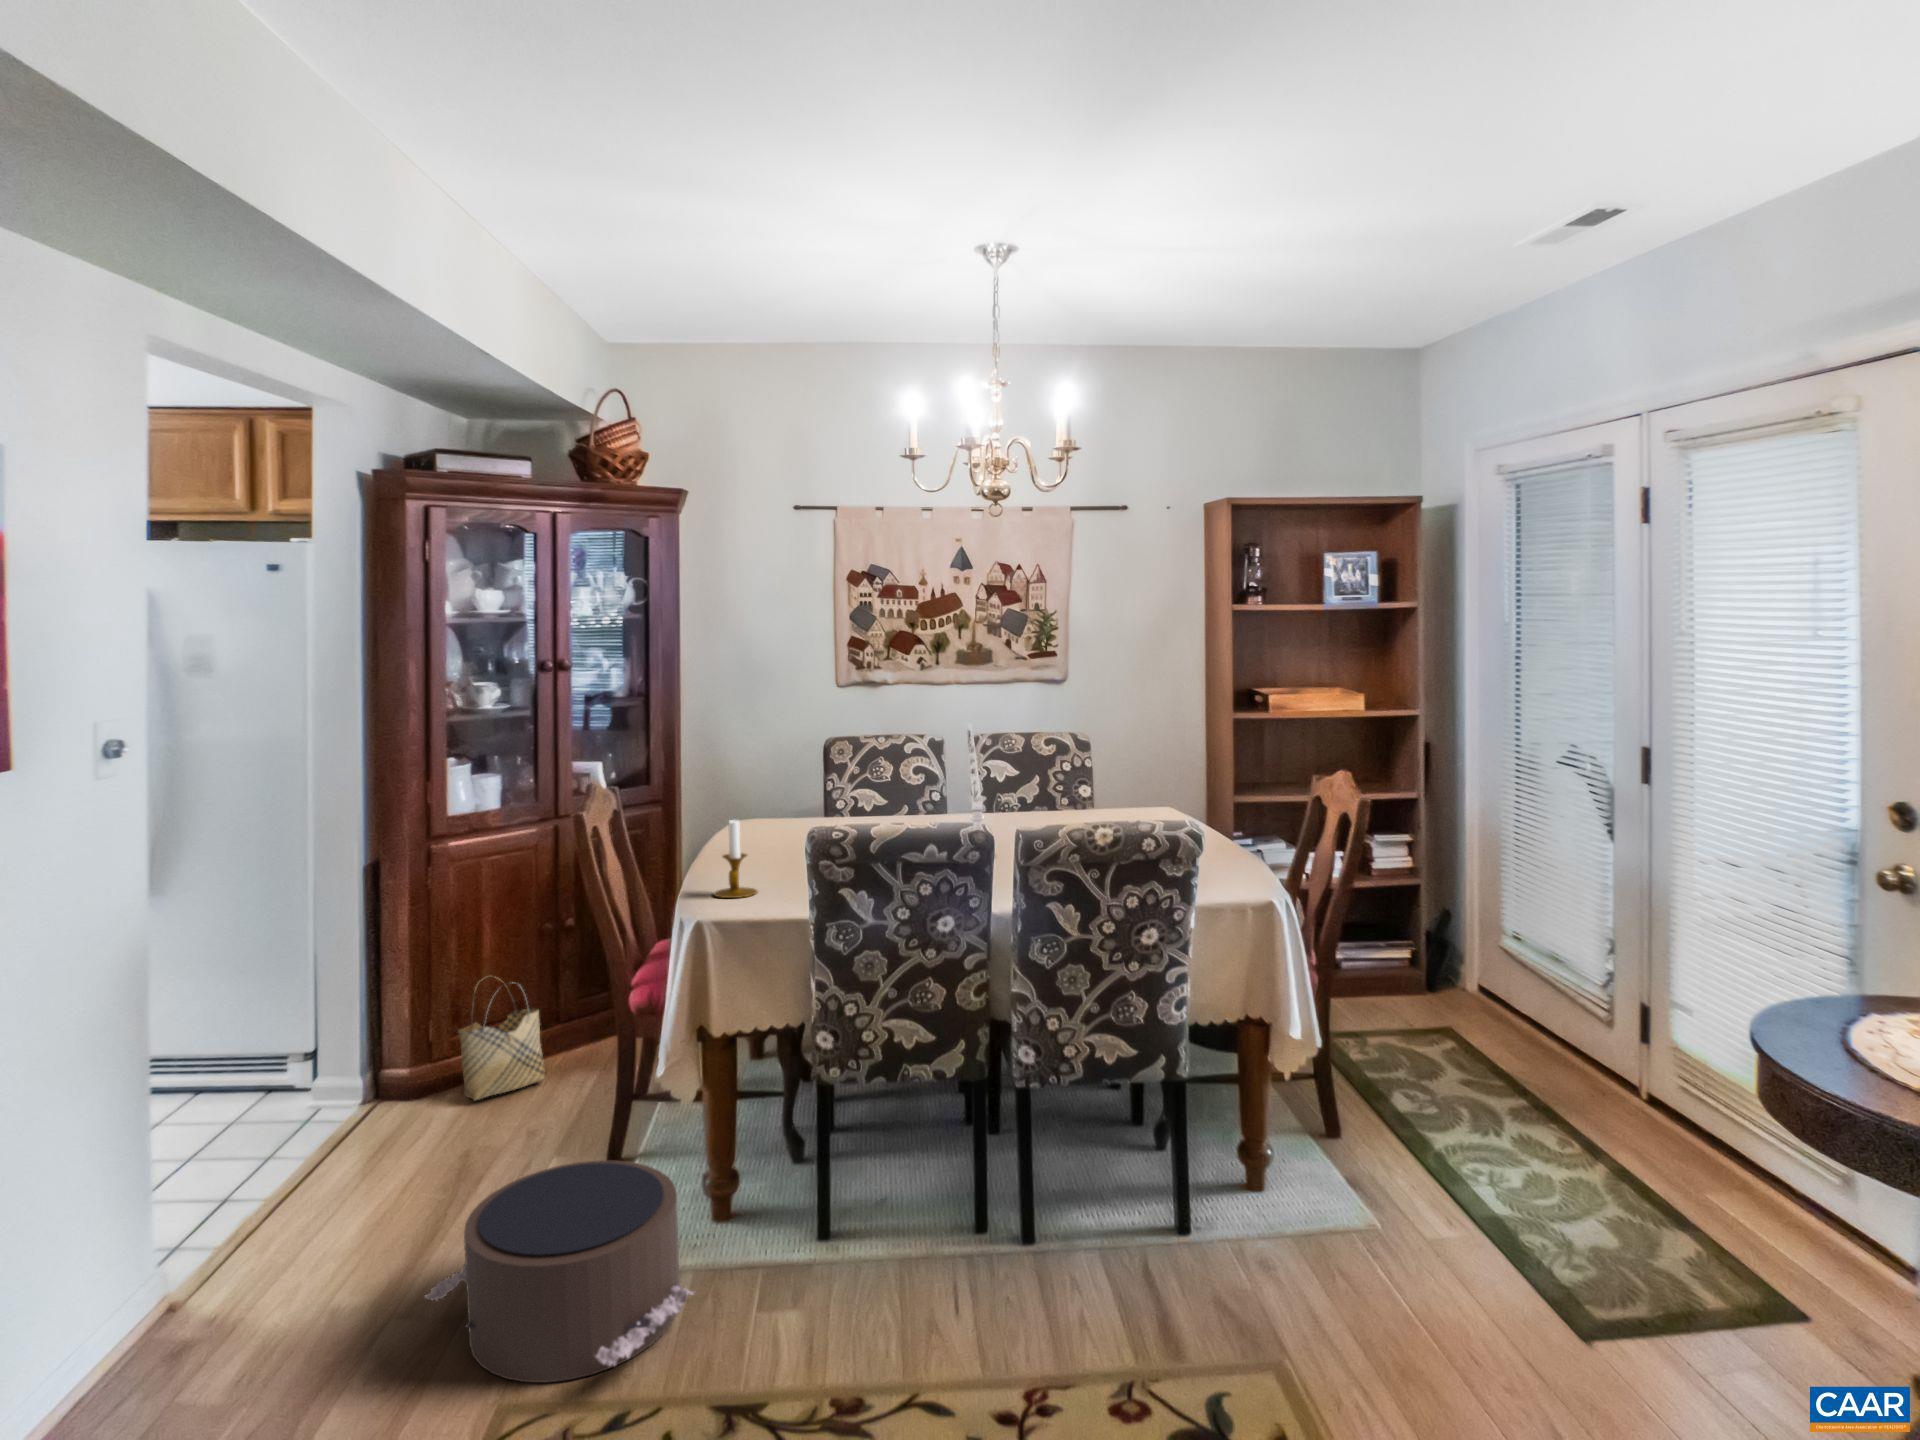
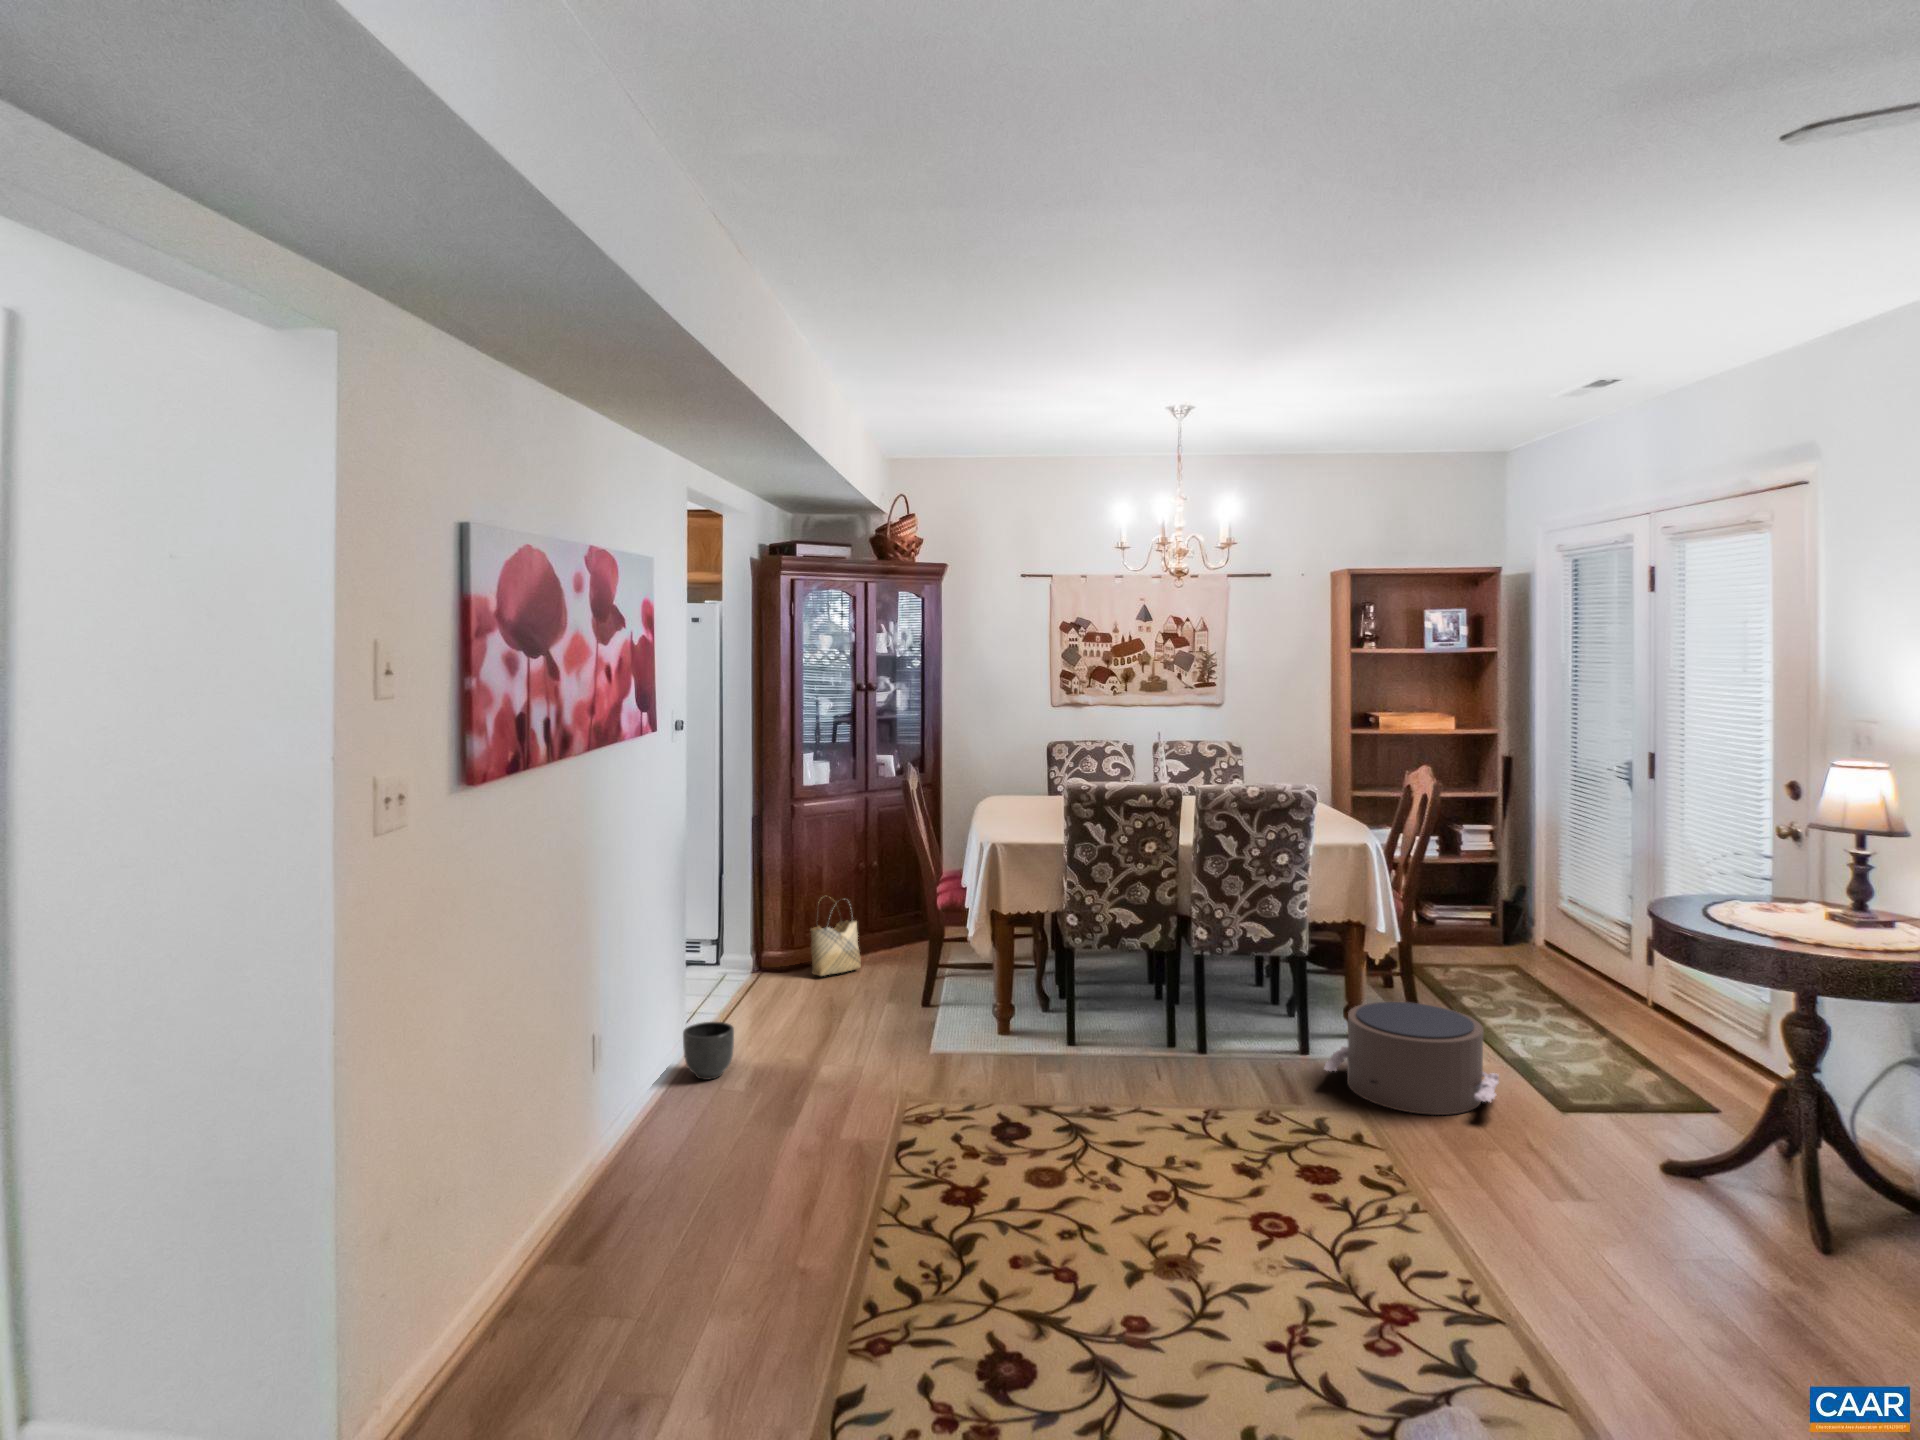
candlestick: present [714,820,757,898] -> none [998,784,1026,833]
pouf: present [425,1160,695,1382] -> present [1324,1002,1499,1115]
planter: none [108,1260,218,1378] -> present [683,1022,734,1080]

